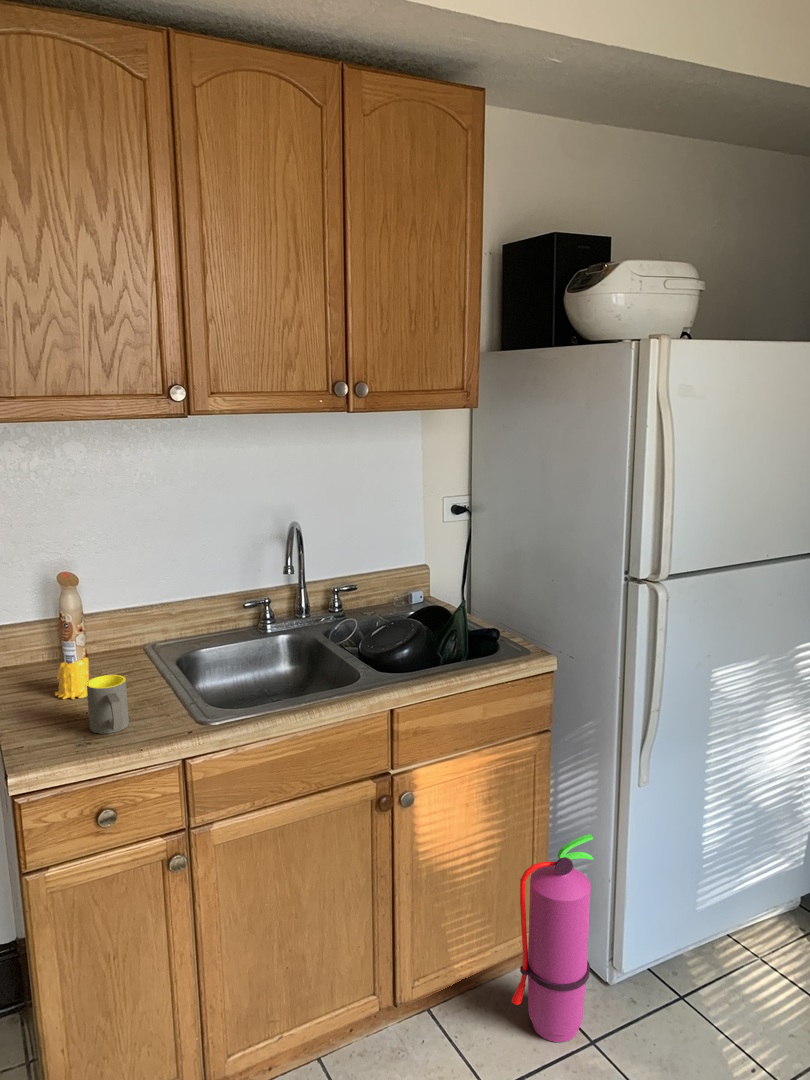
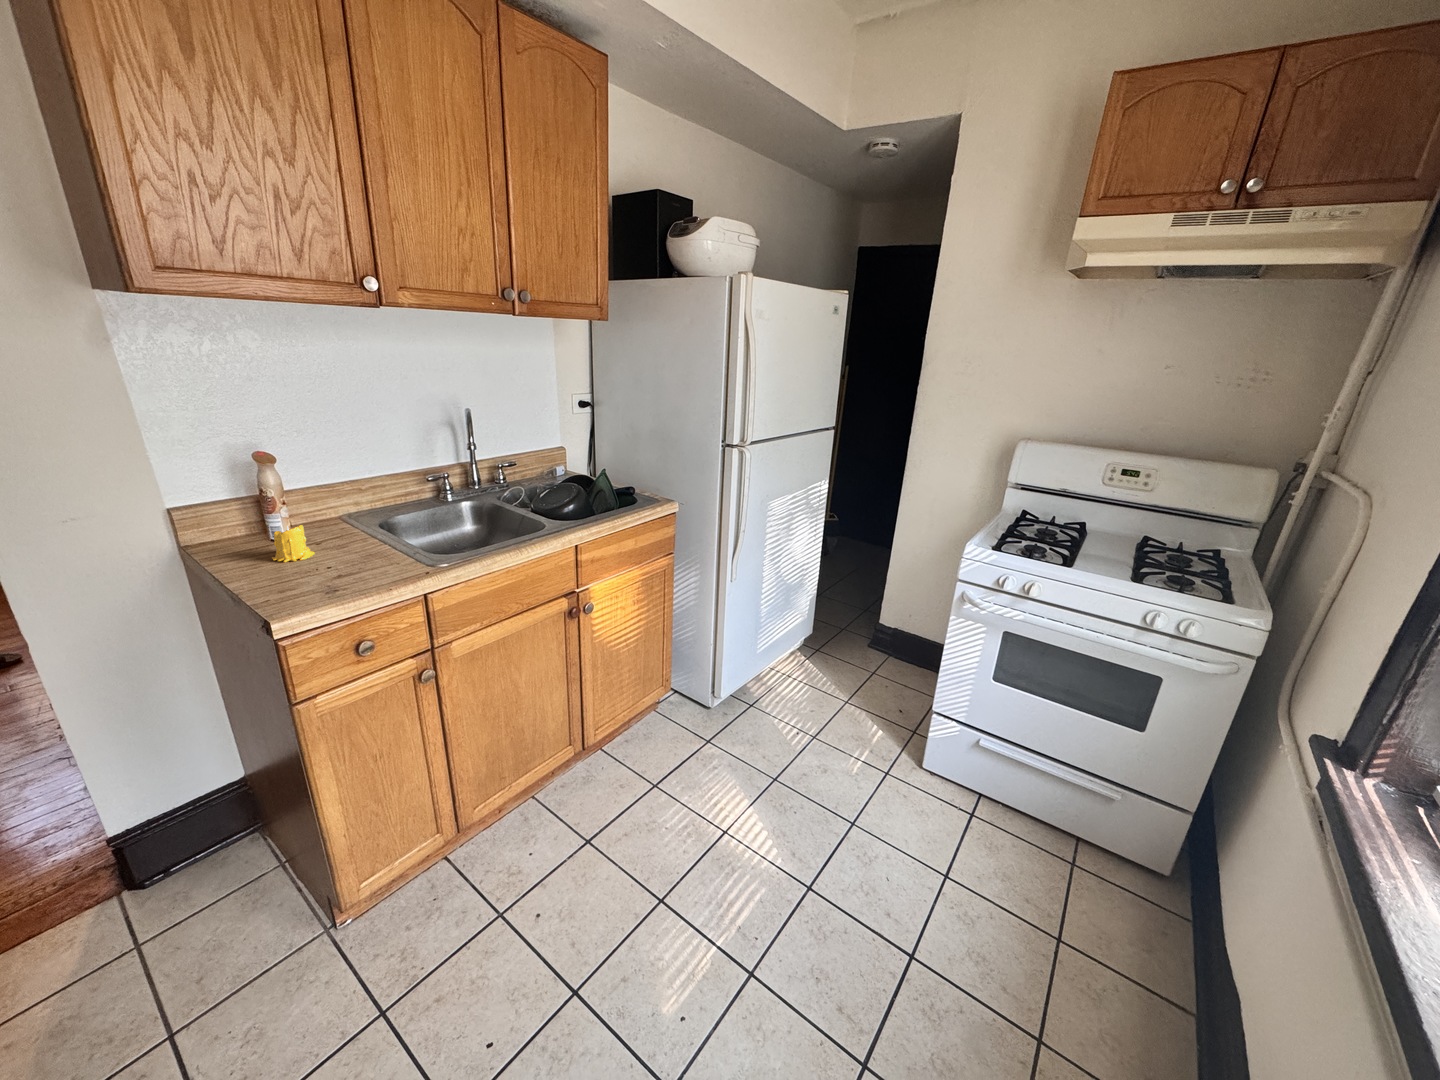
mug: present [86,675,129,734] -> none [322,533,367,583]
fire extinguisher: present [512,834,593,1042] -> none [659,615,708,747]

